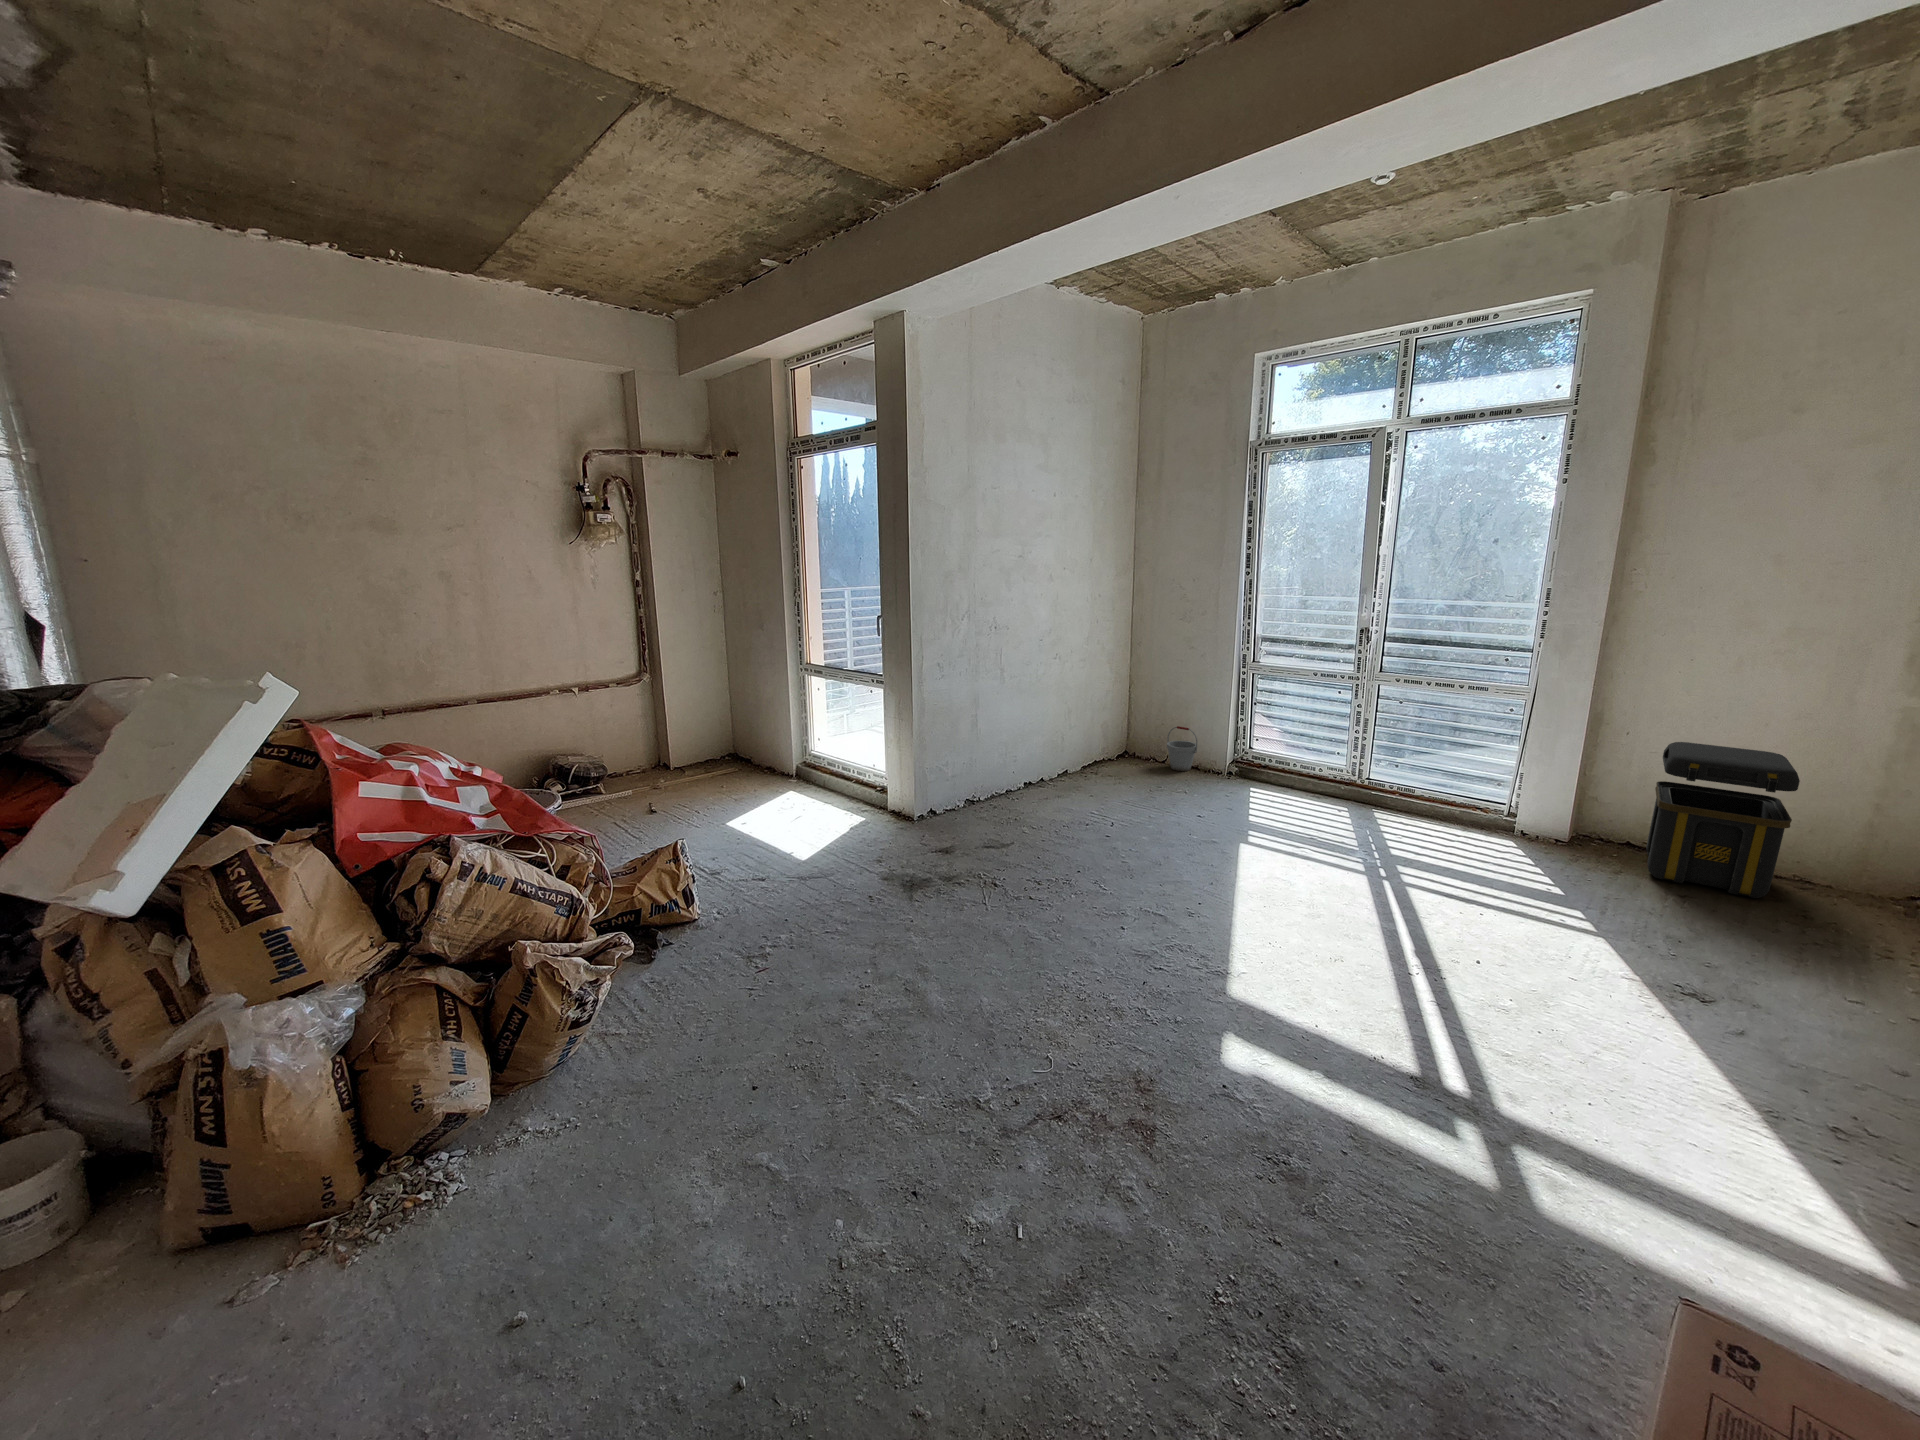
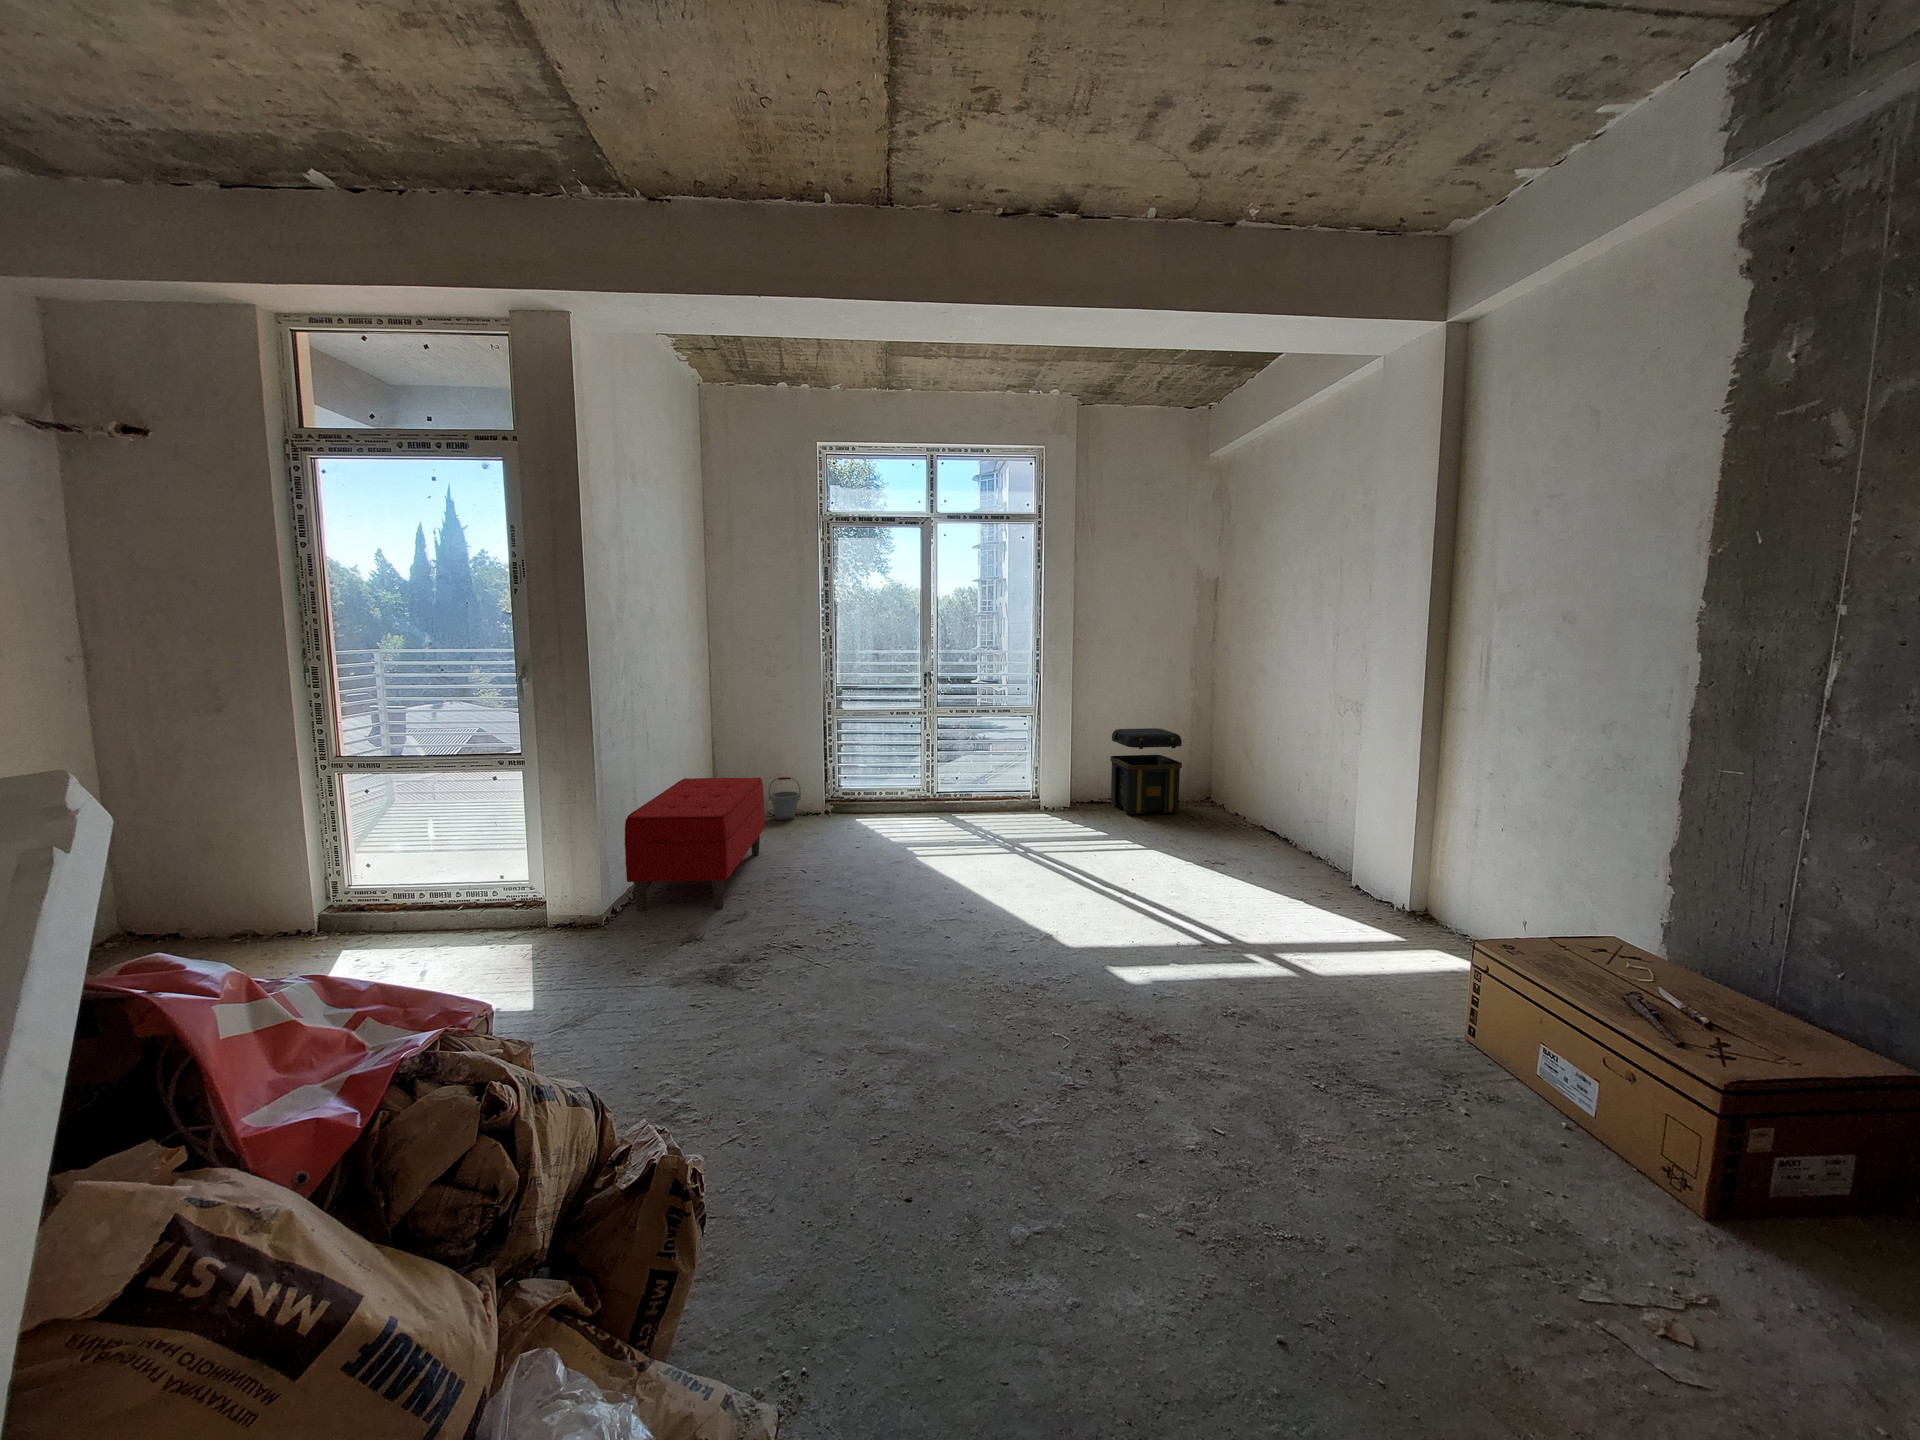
bench: none [940,714,1111,837] -> present [624,778,765,910]

